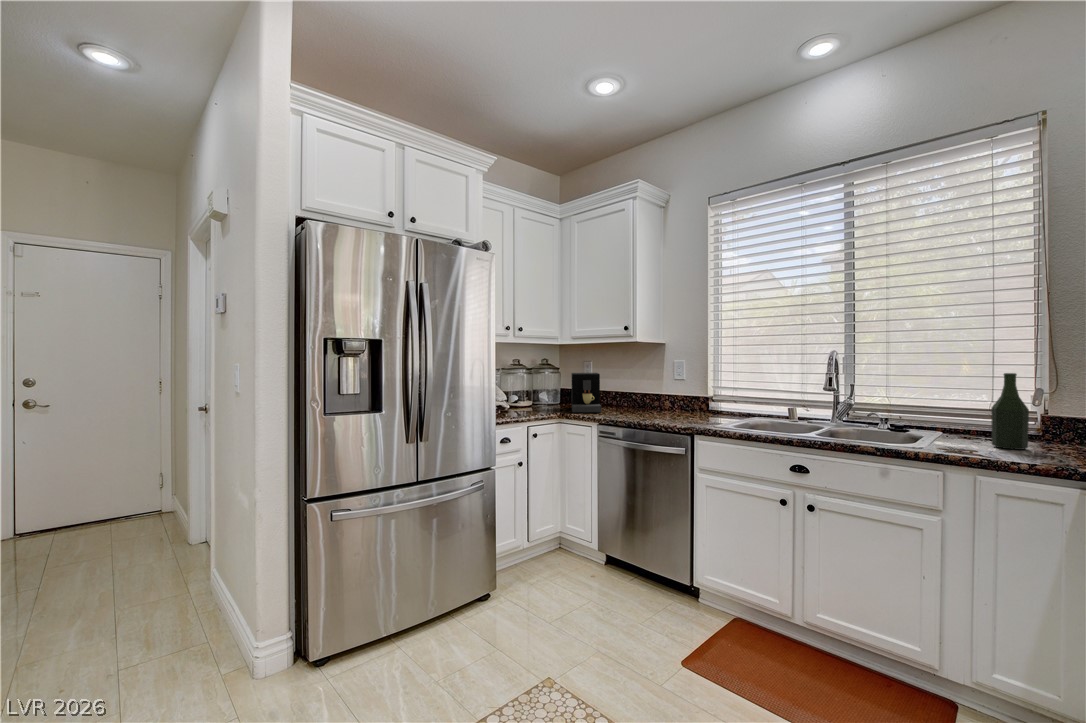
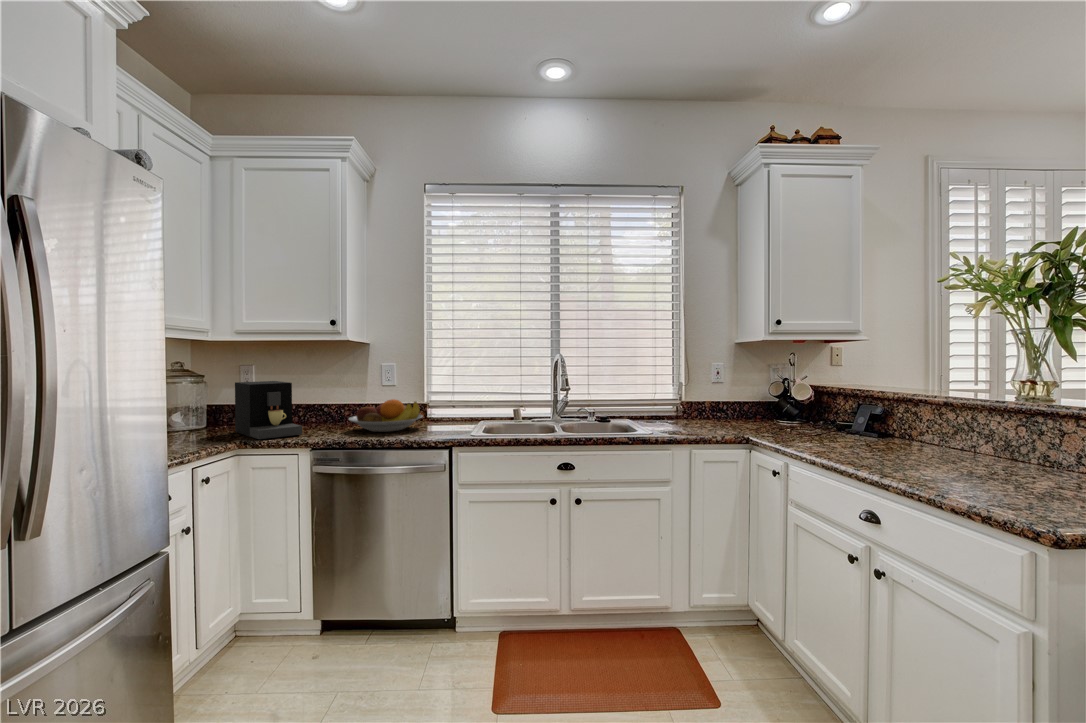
bottle: present [991,373,1029,450] -> none [672,371,691,427]
fruit bowl: none [633,391,694,417] -> present [349,399,423,432]

